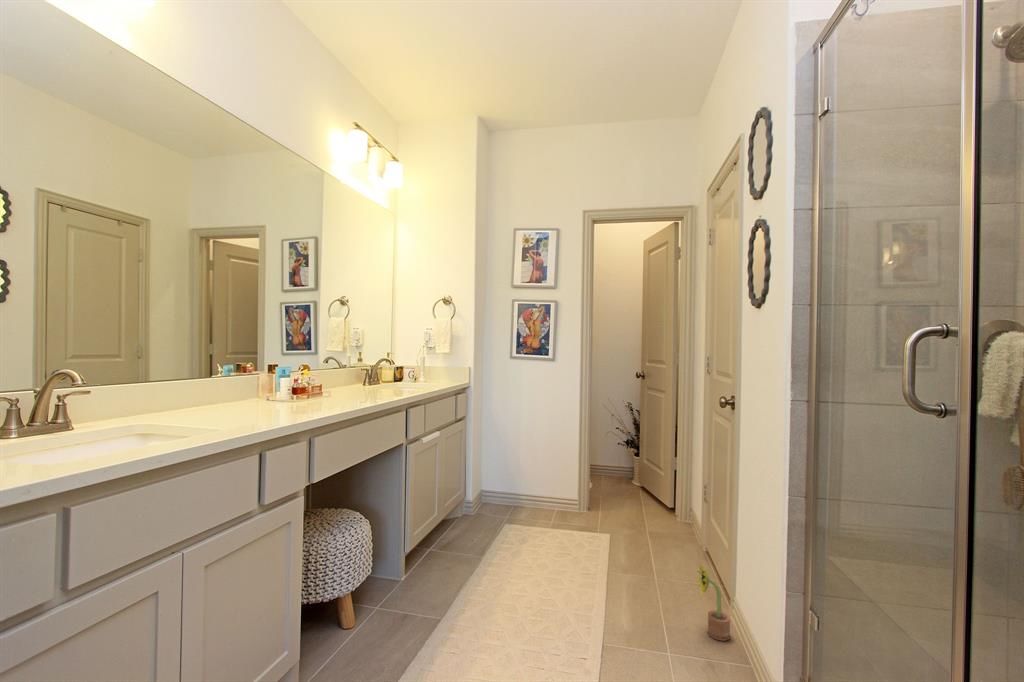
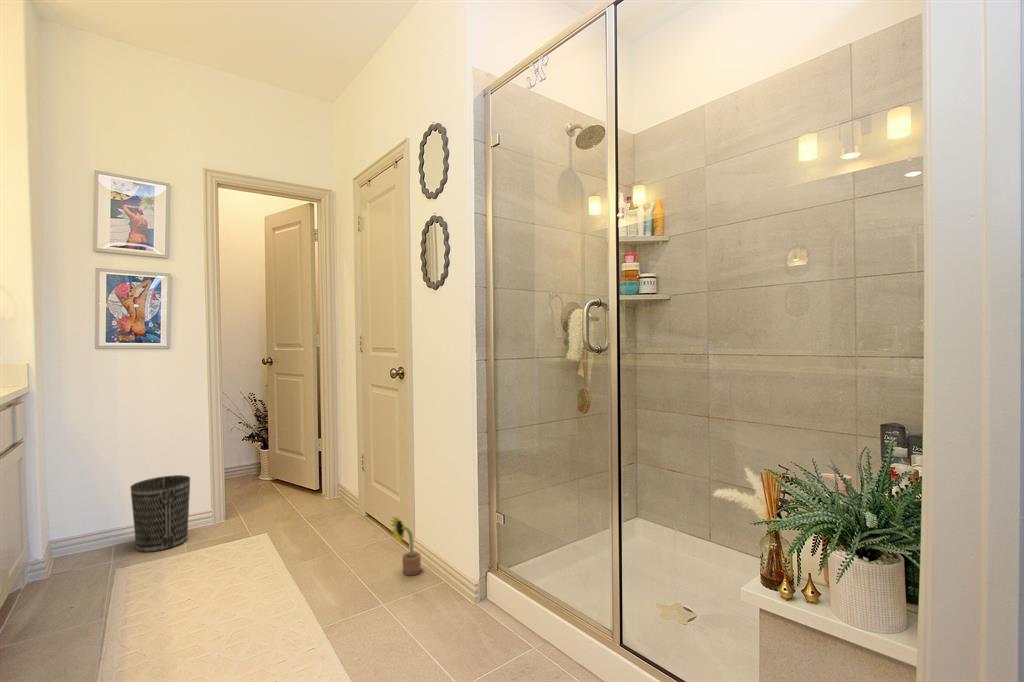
wastebasket: none [521,460,559,519] -> present [131,475,190,552]

